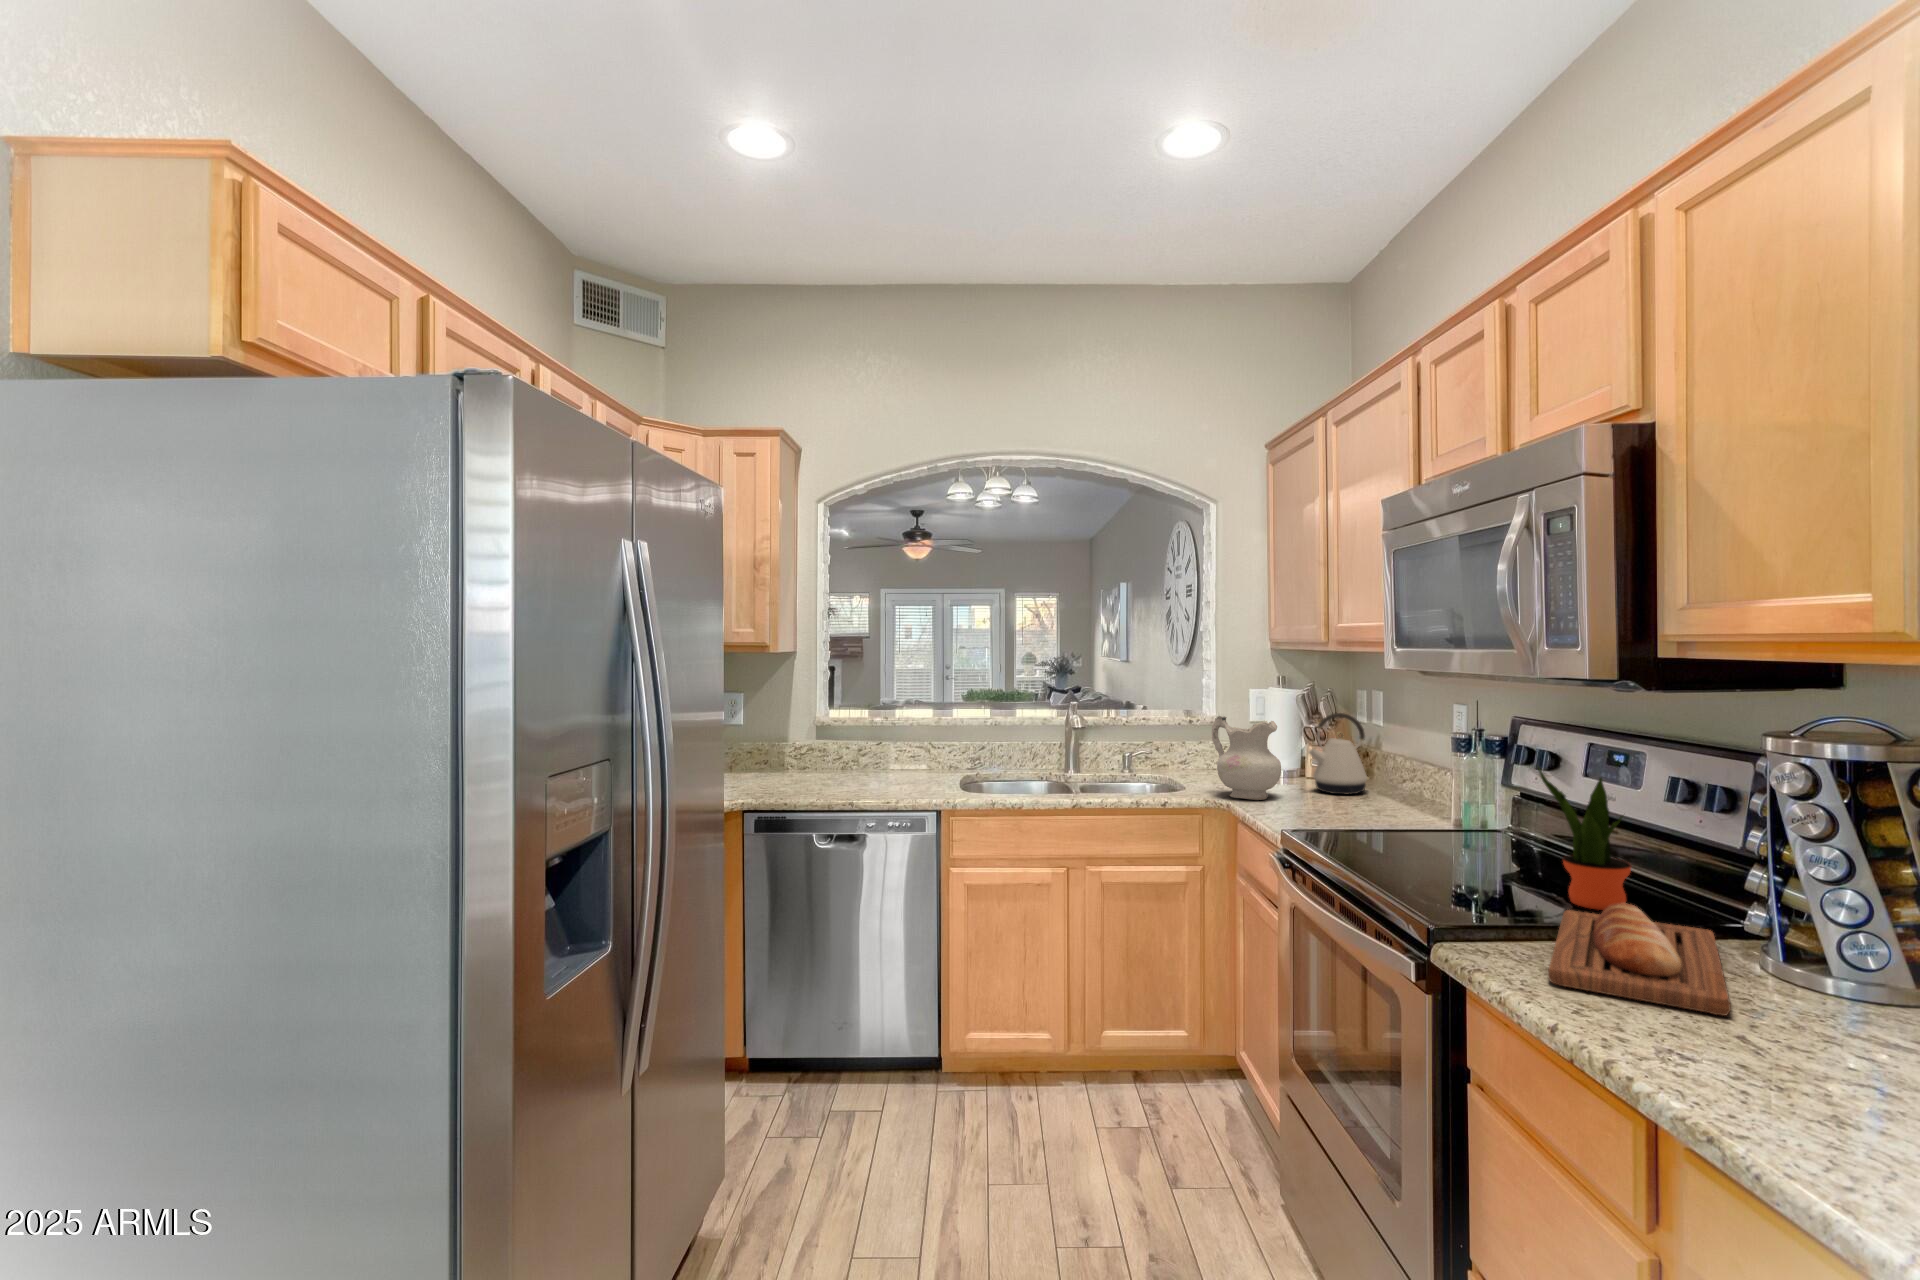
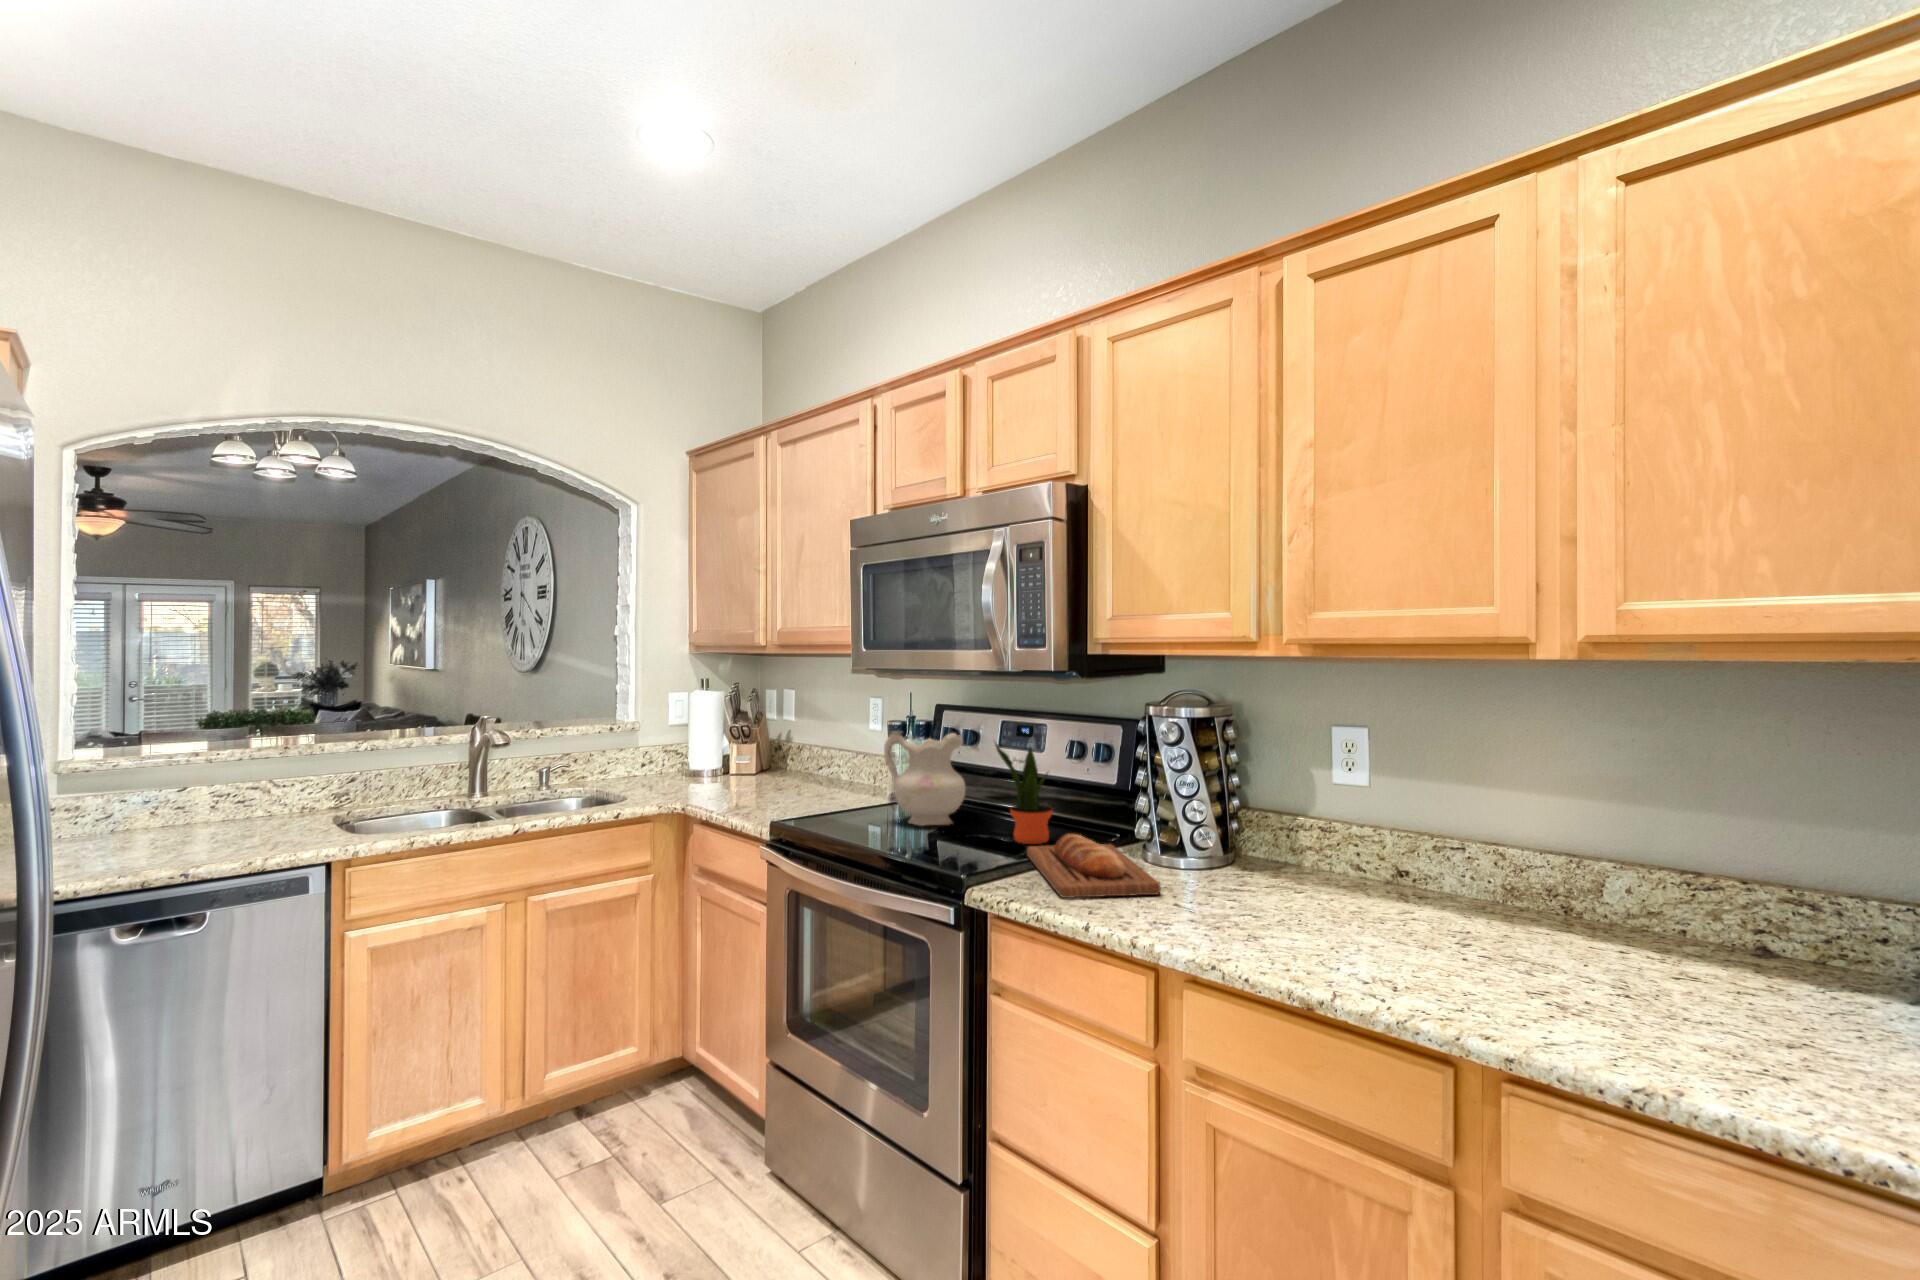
kettle: present [1308,713,1370,794] -> none [748,710,798,785]
ceramic pitcher: present [1212,716,1281,800] -> present [884,731,965,826]

